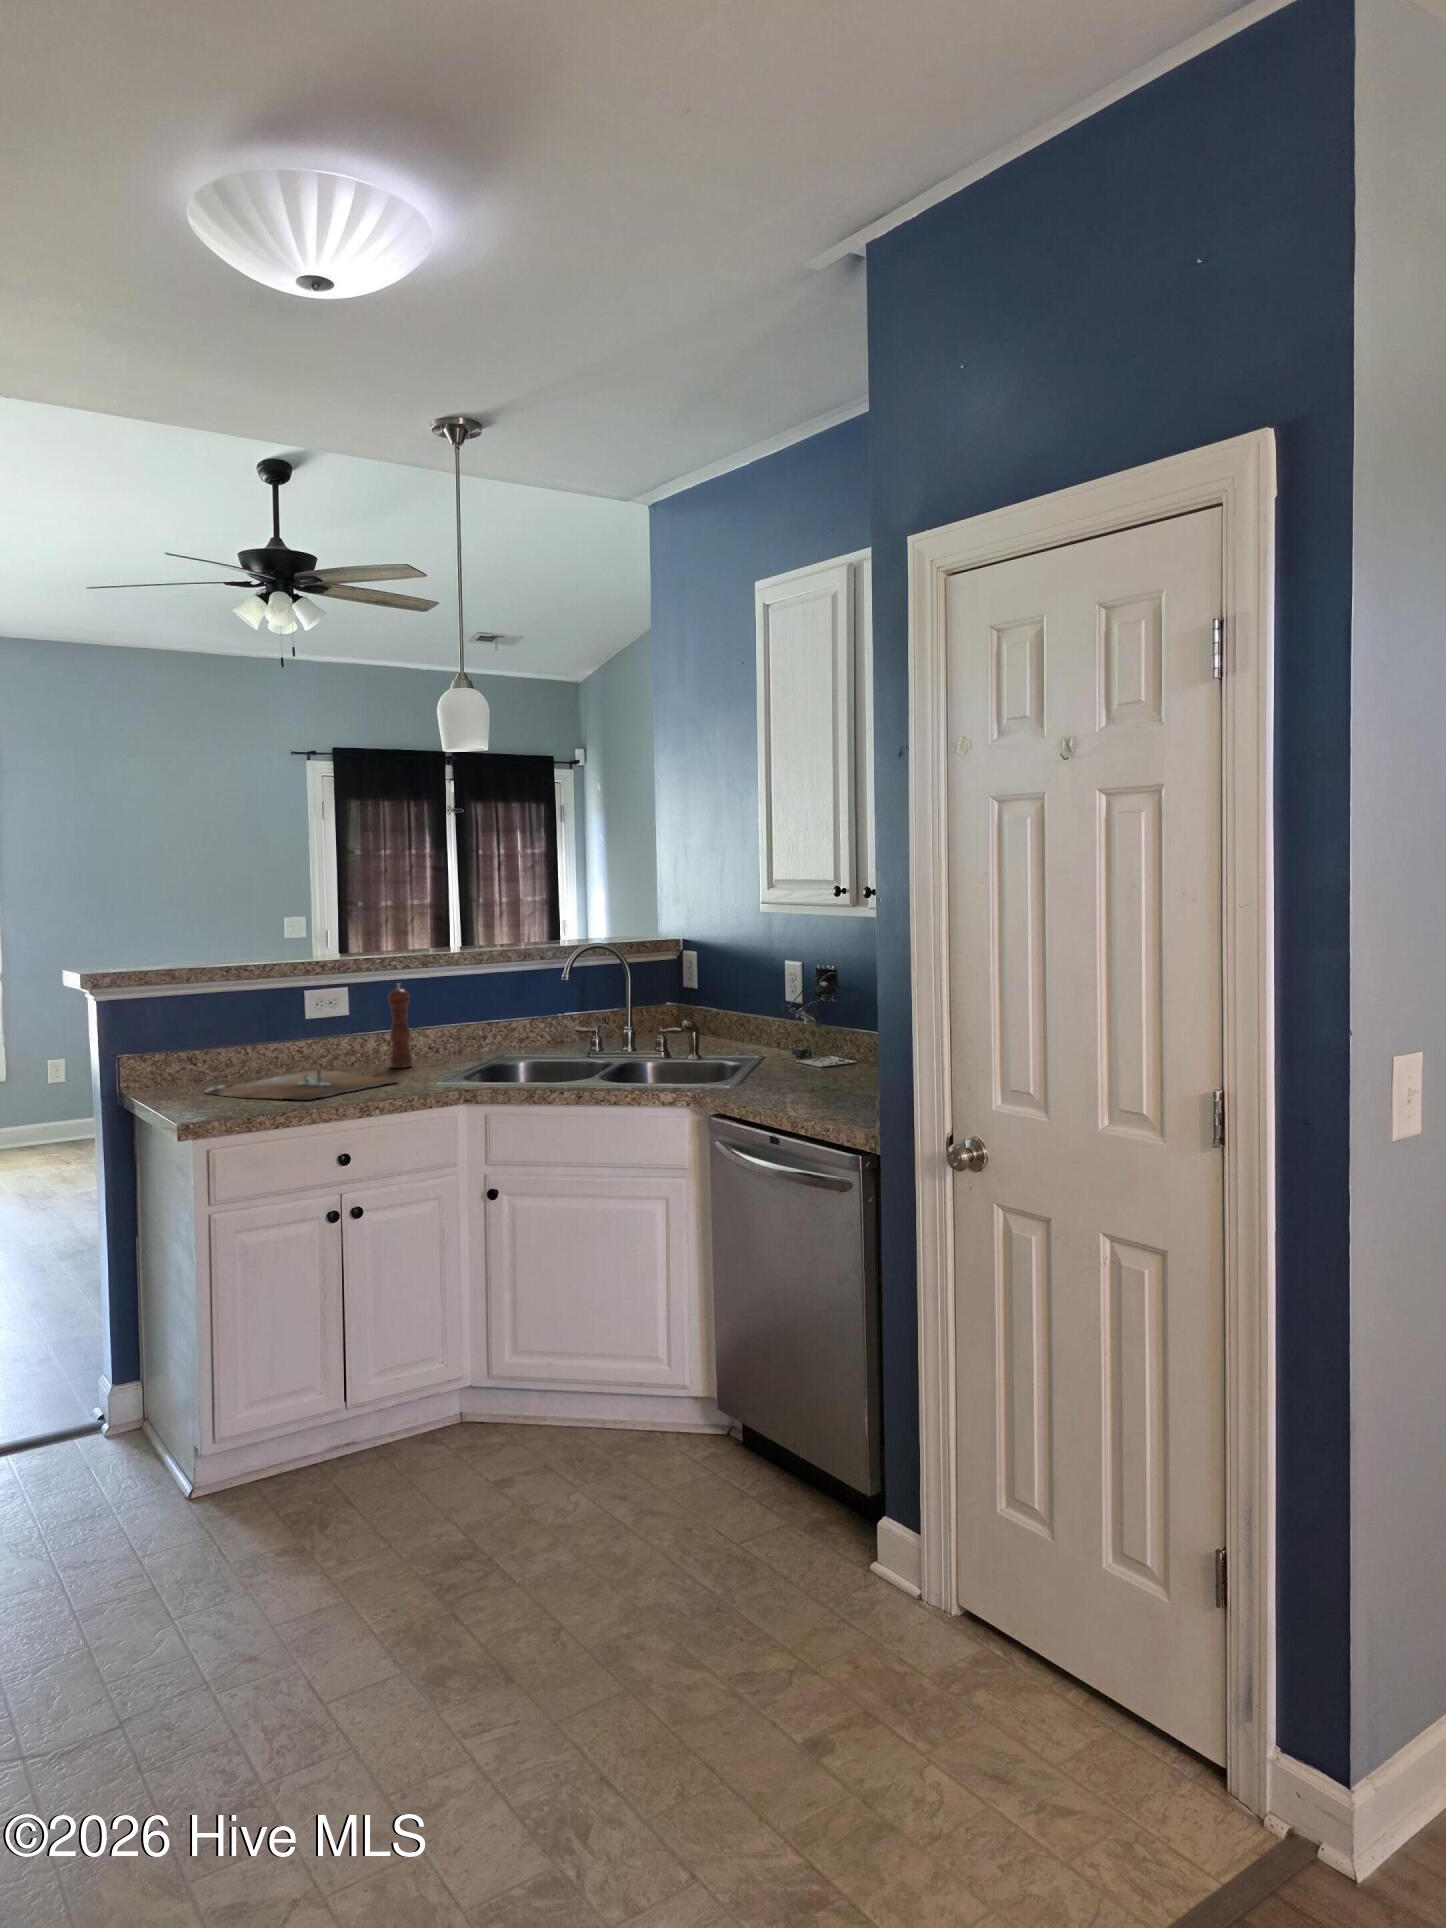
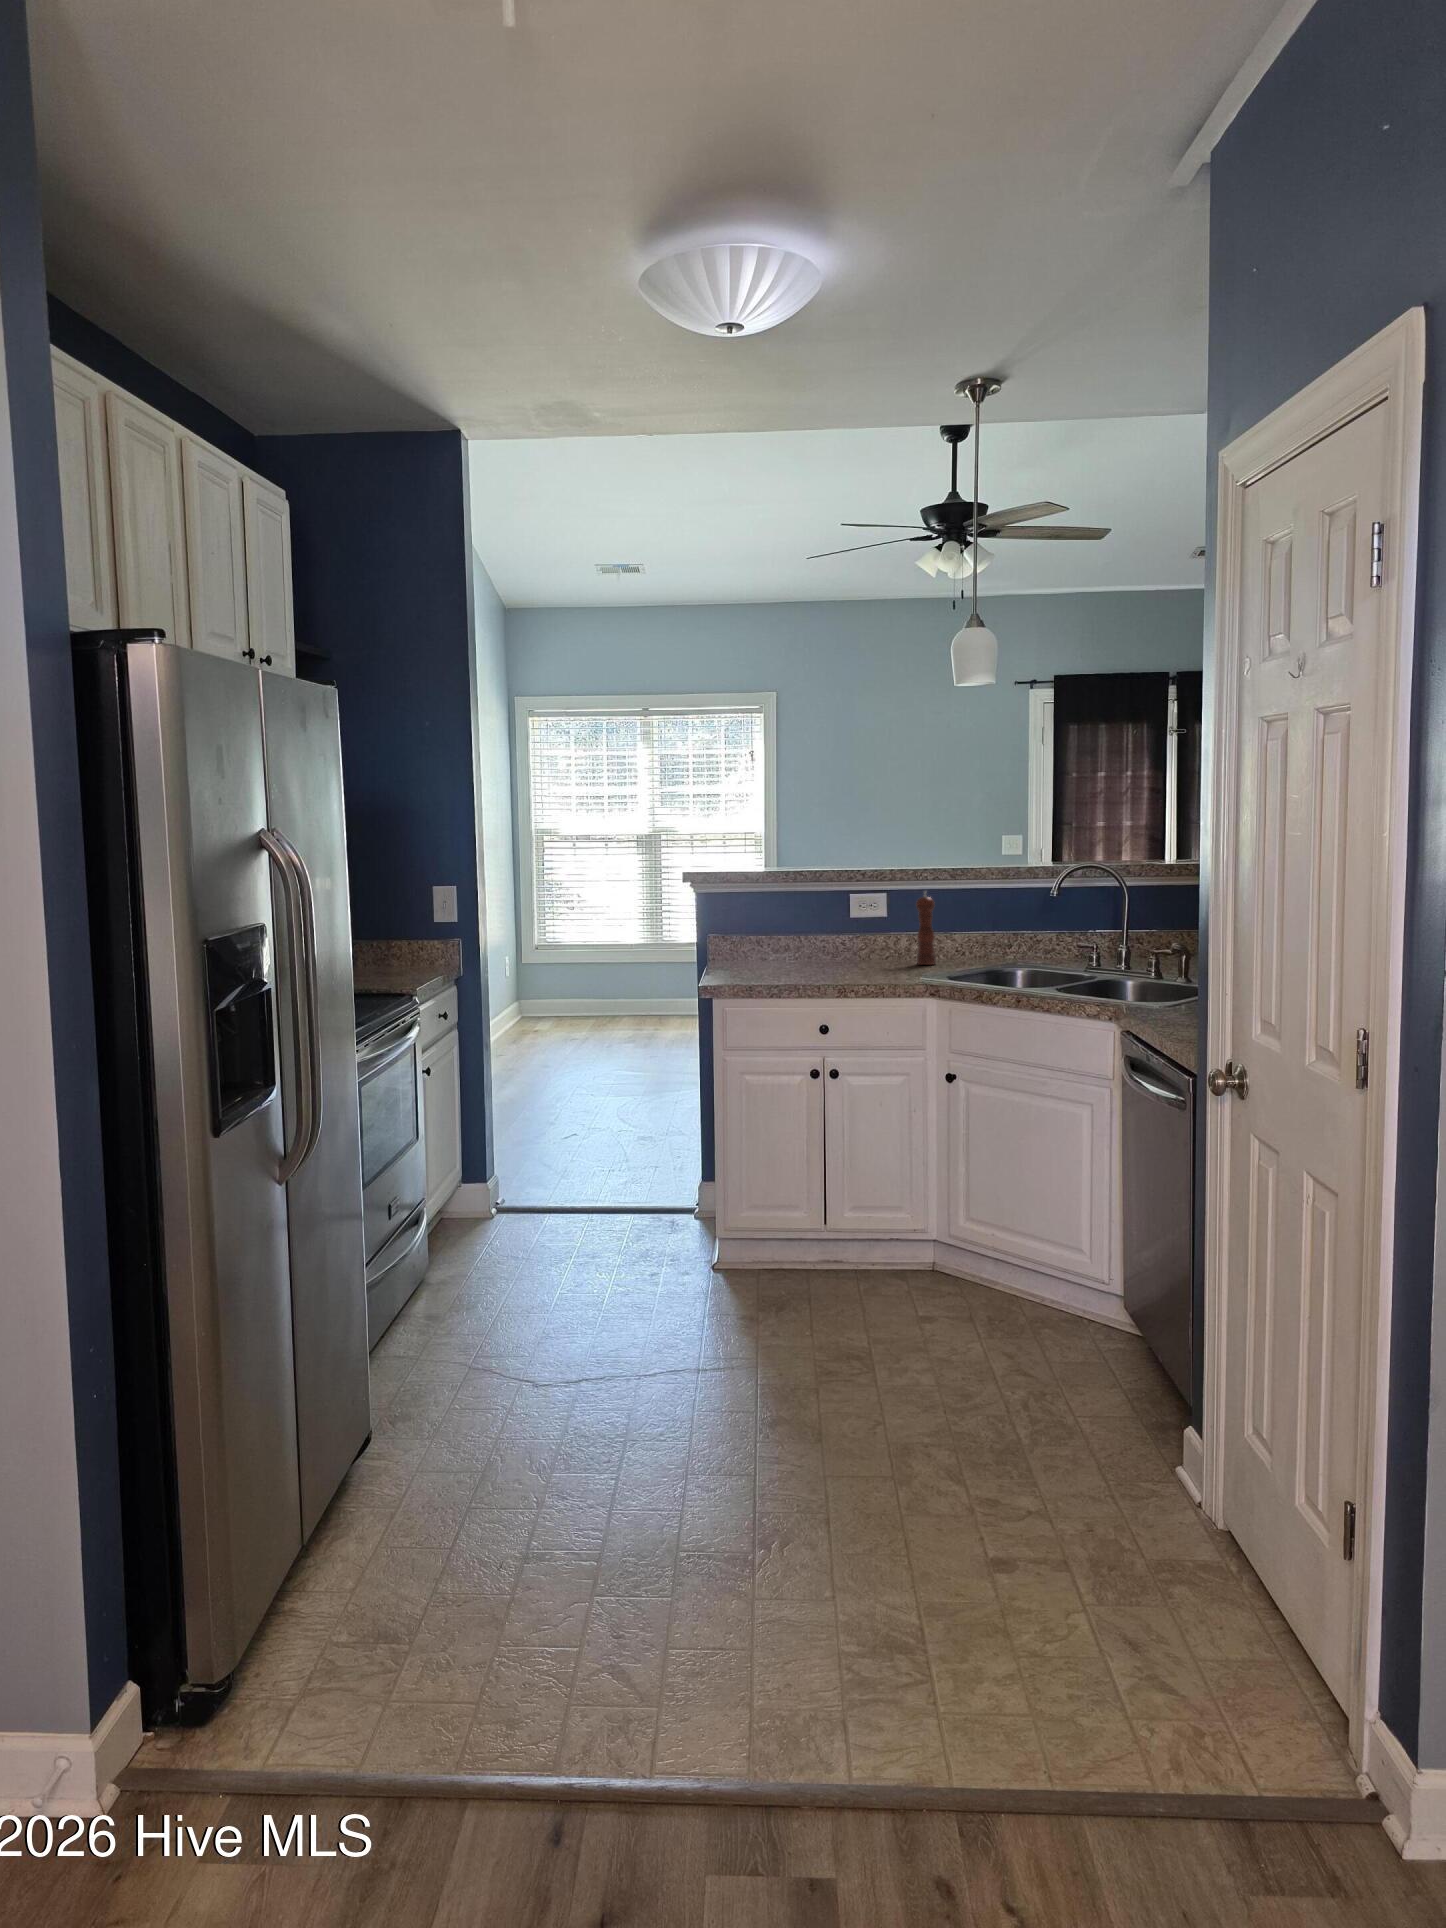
cutting board: present [205,1069,398,1100] -> none [754,958,899,981]

